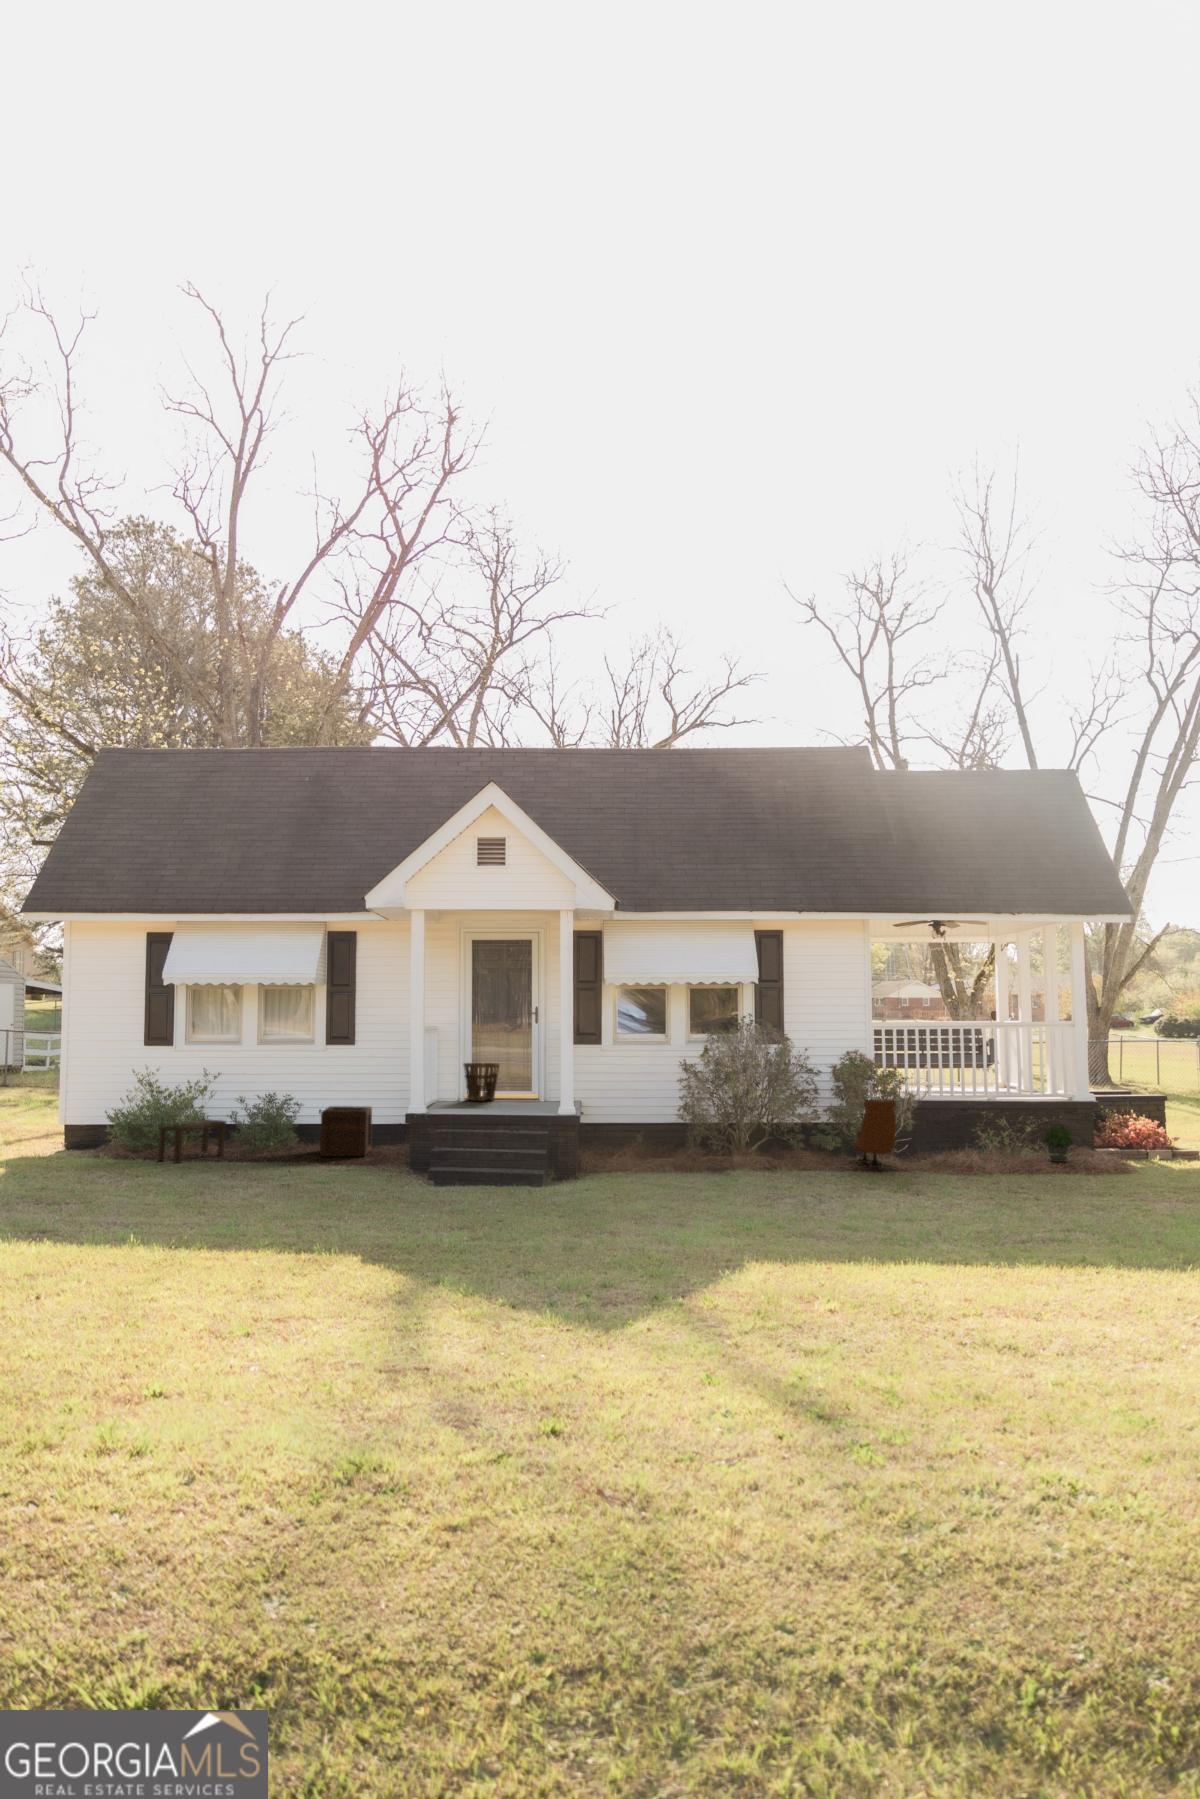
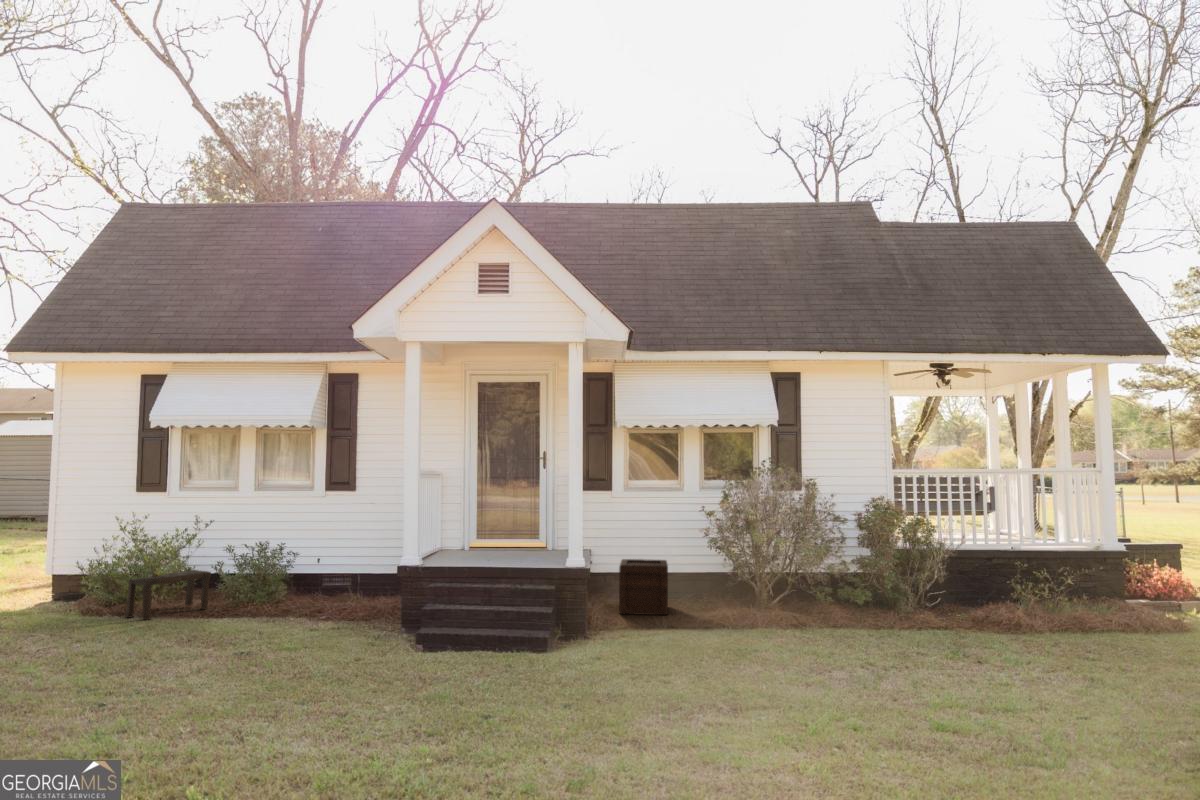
basket: present [464,1063,500,1101] -> none [468,510,506,550]
lounge chair: present [851,1100,896,1169] -> none [882,552,944,633]
wooden crate: present [320,1106,372,1156] -> present [619,559,668,615]
potted plant: present [1044,1125,1074,1162] -> none [1081,576,1120,617]

